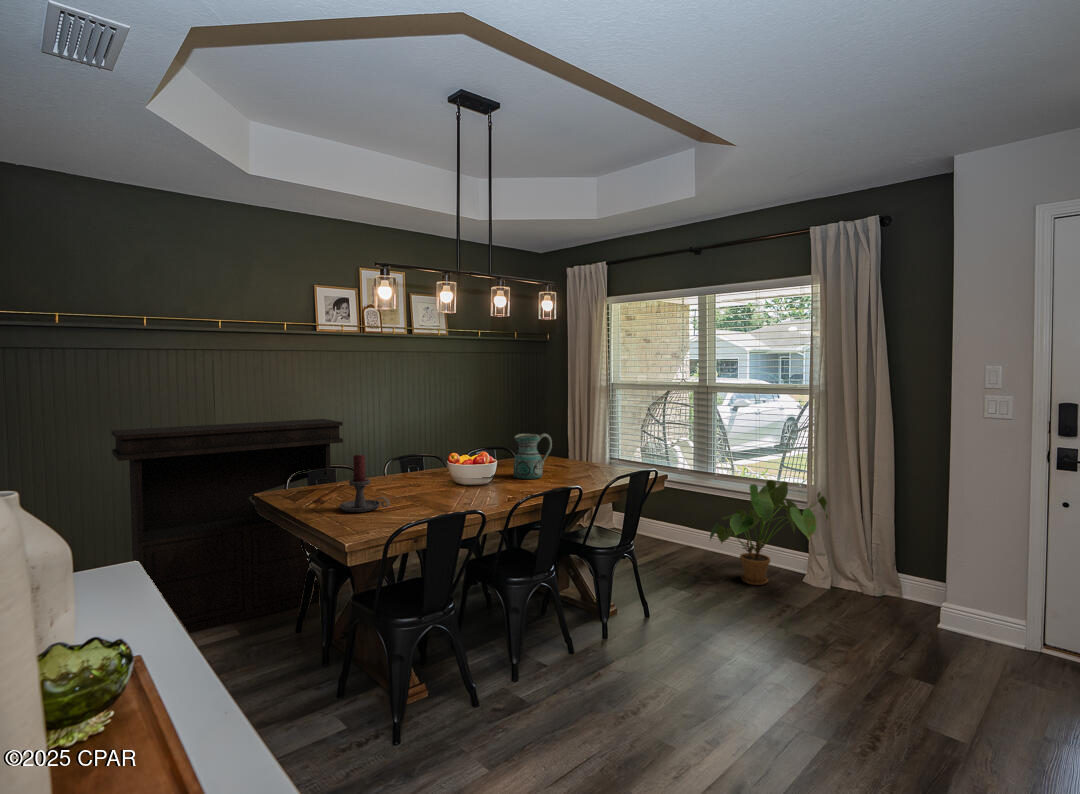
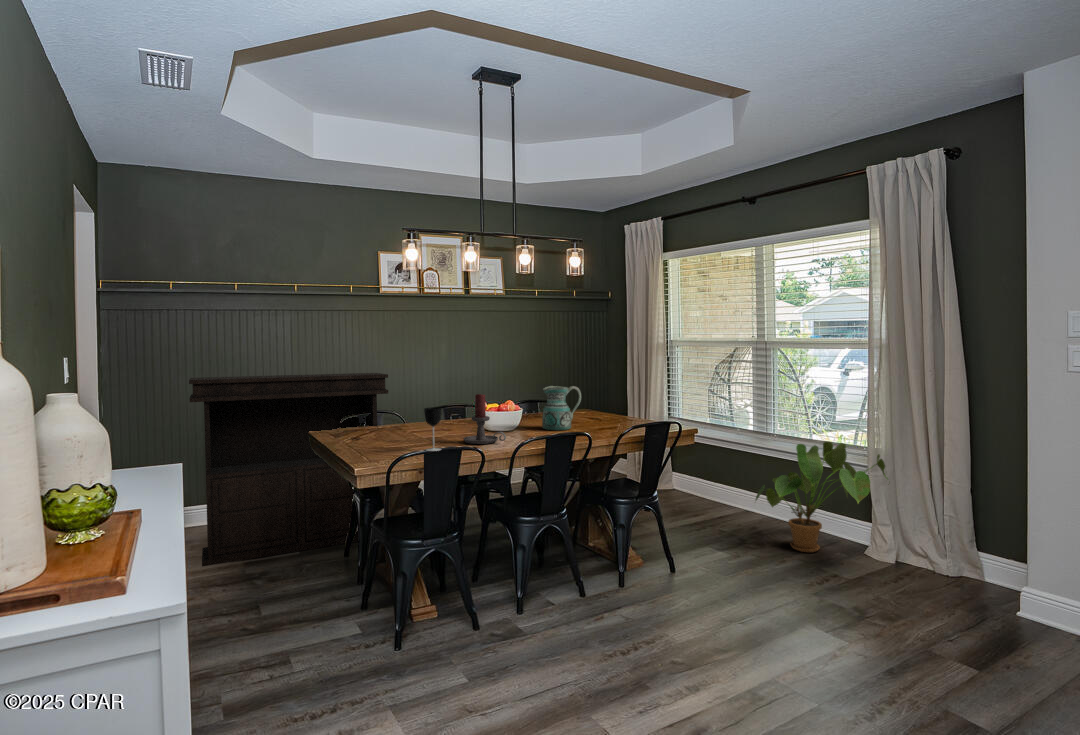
candle holder: present [339,455,389,512] -> present [464,394,506,444]
wine glass: none [412,464,430,511] -> present [424,407,442,451]

